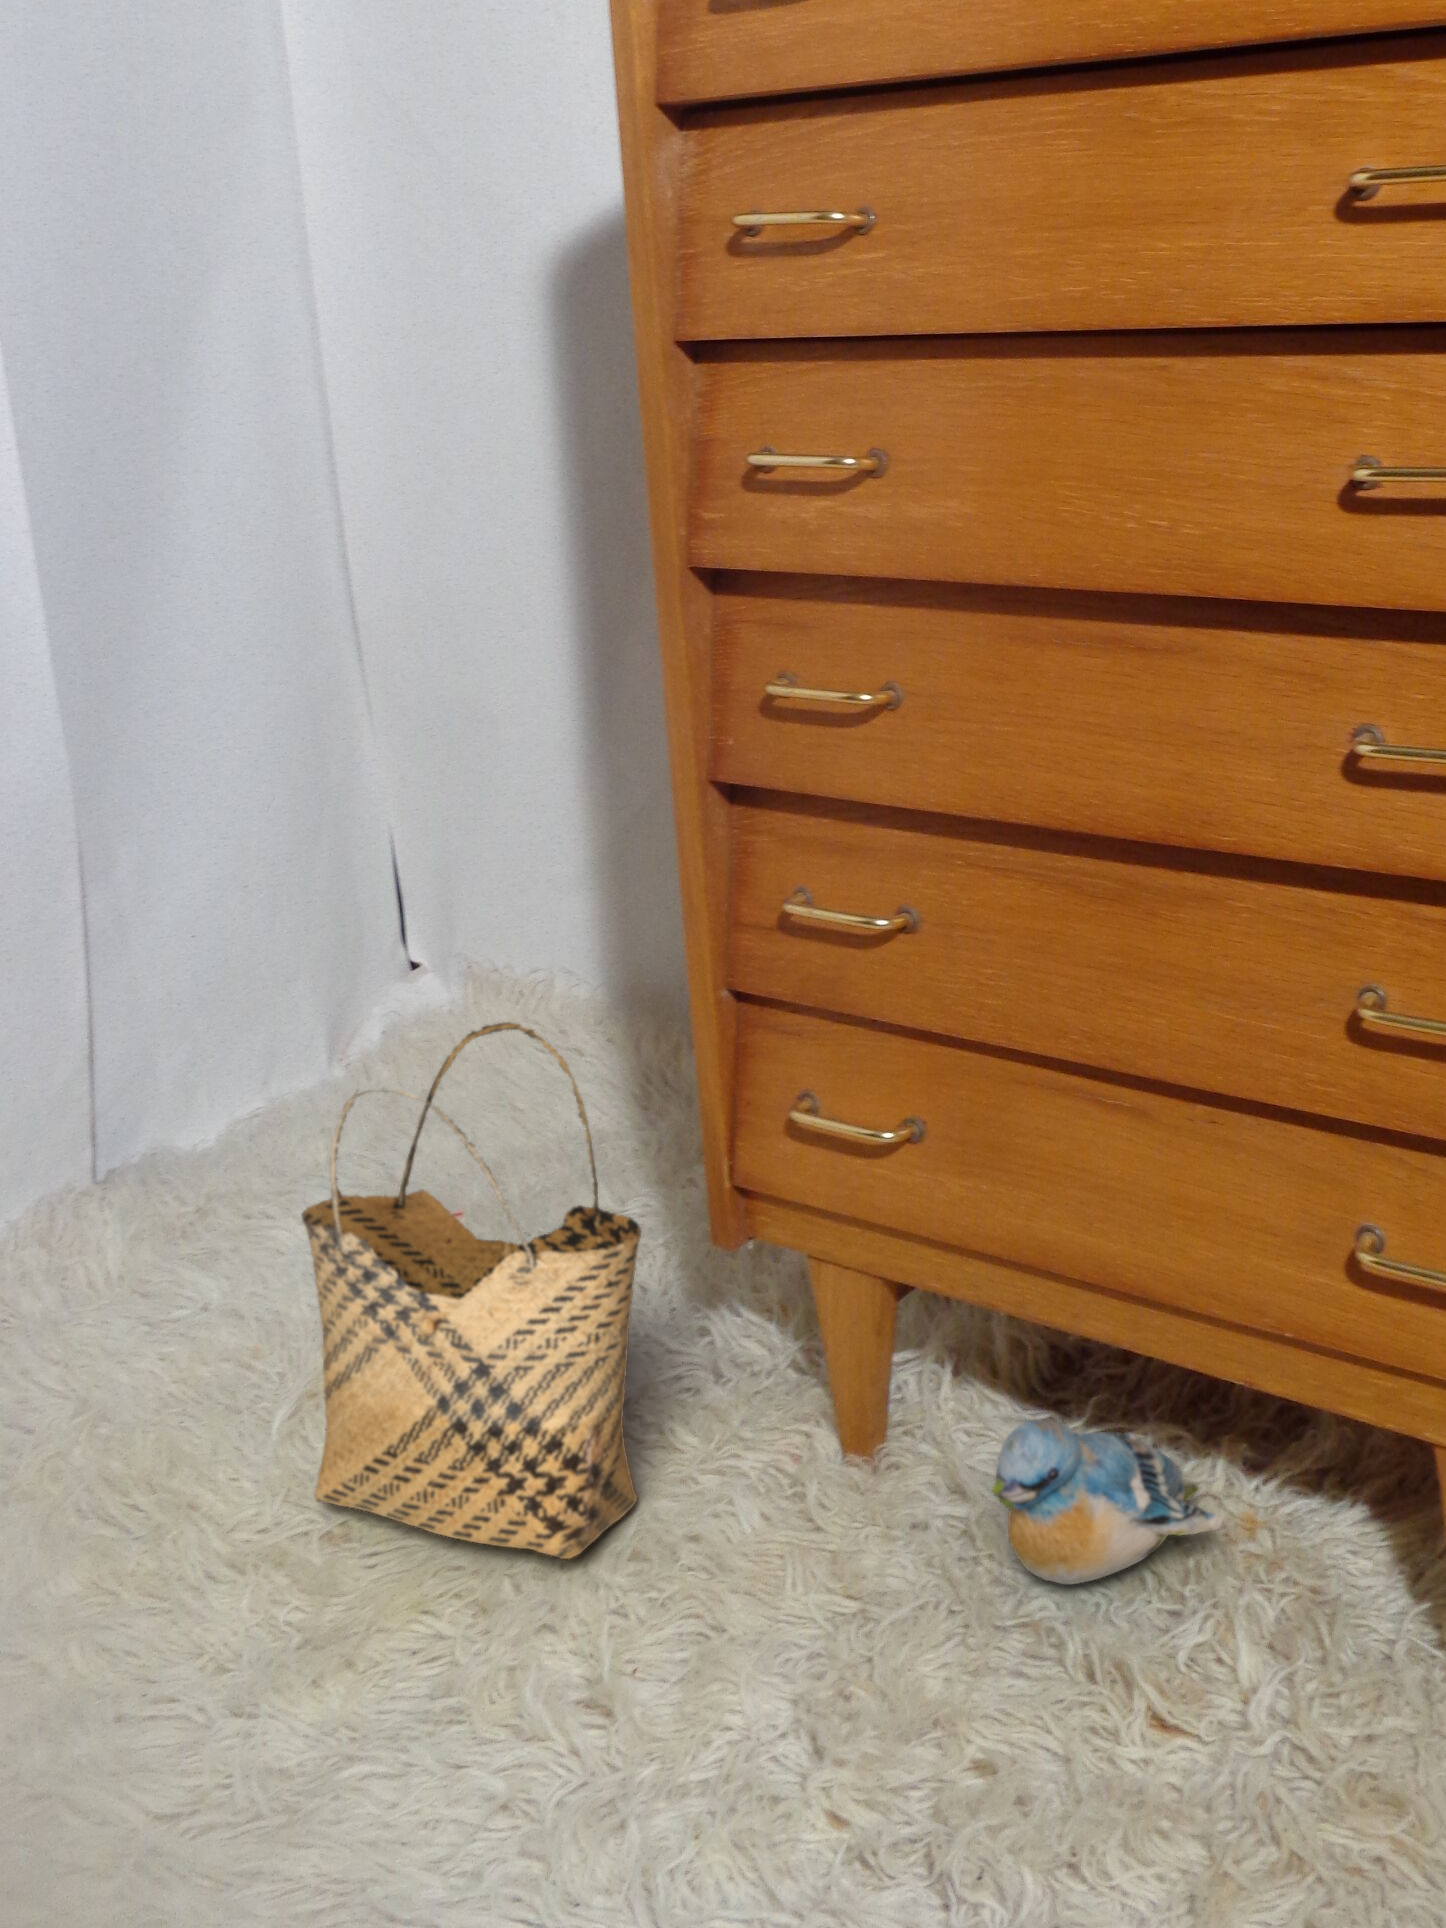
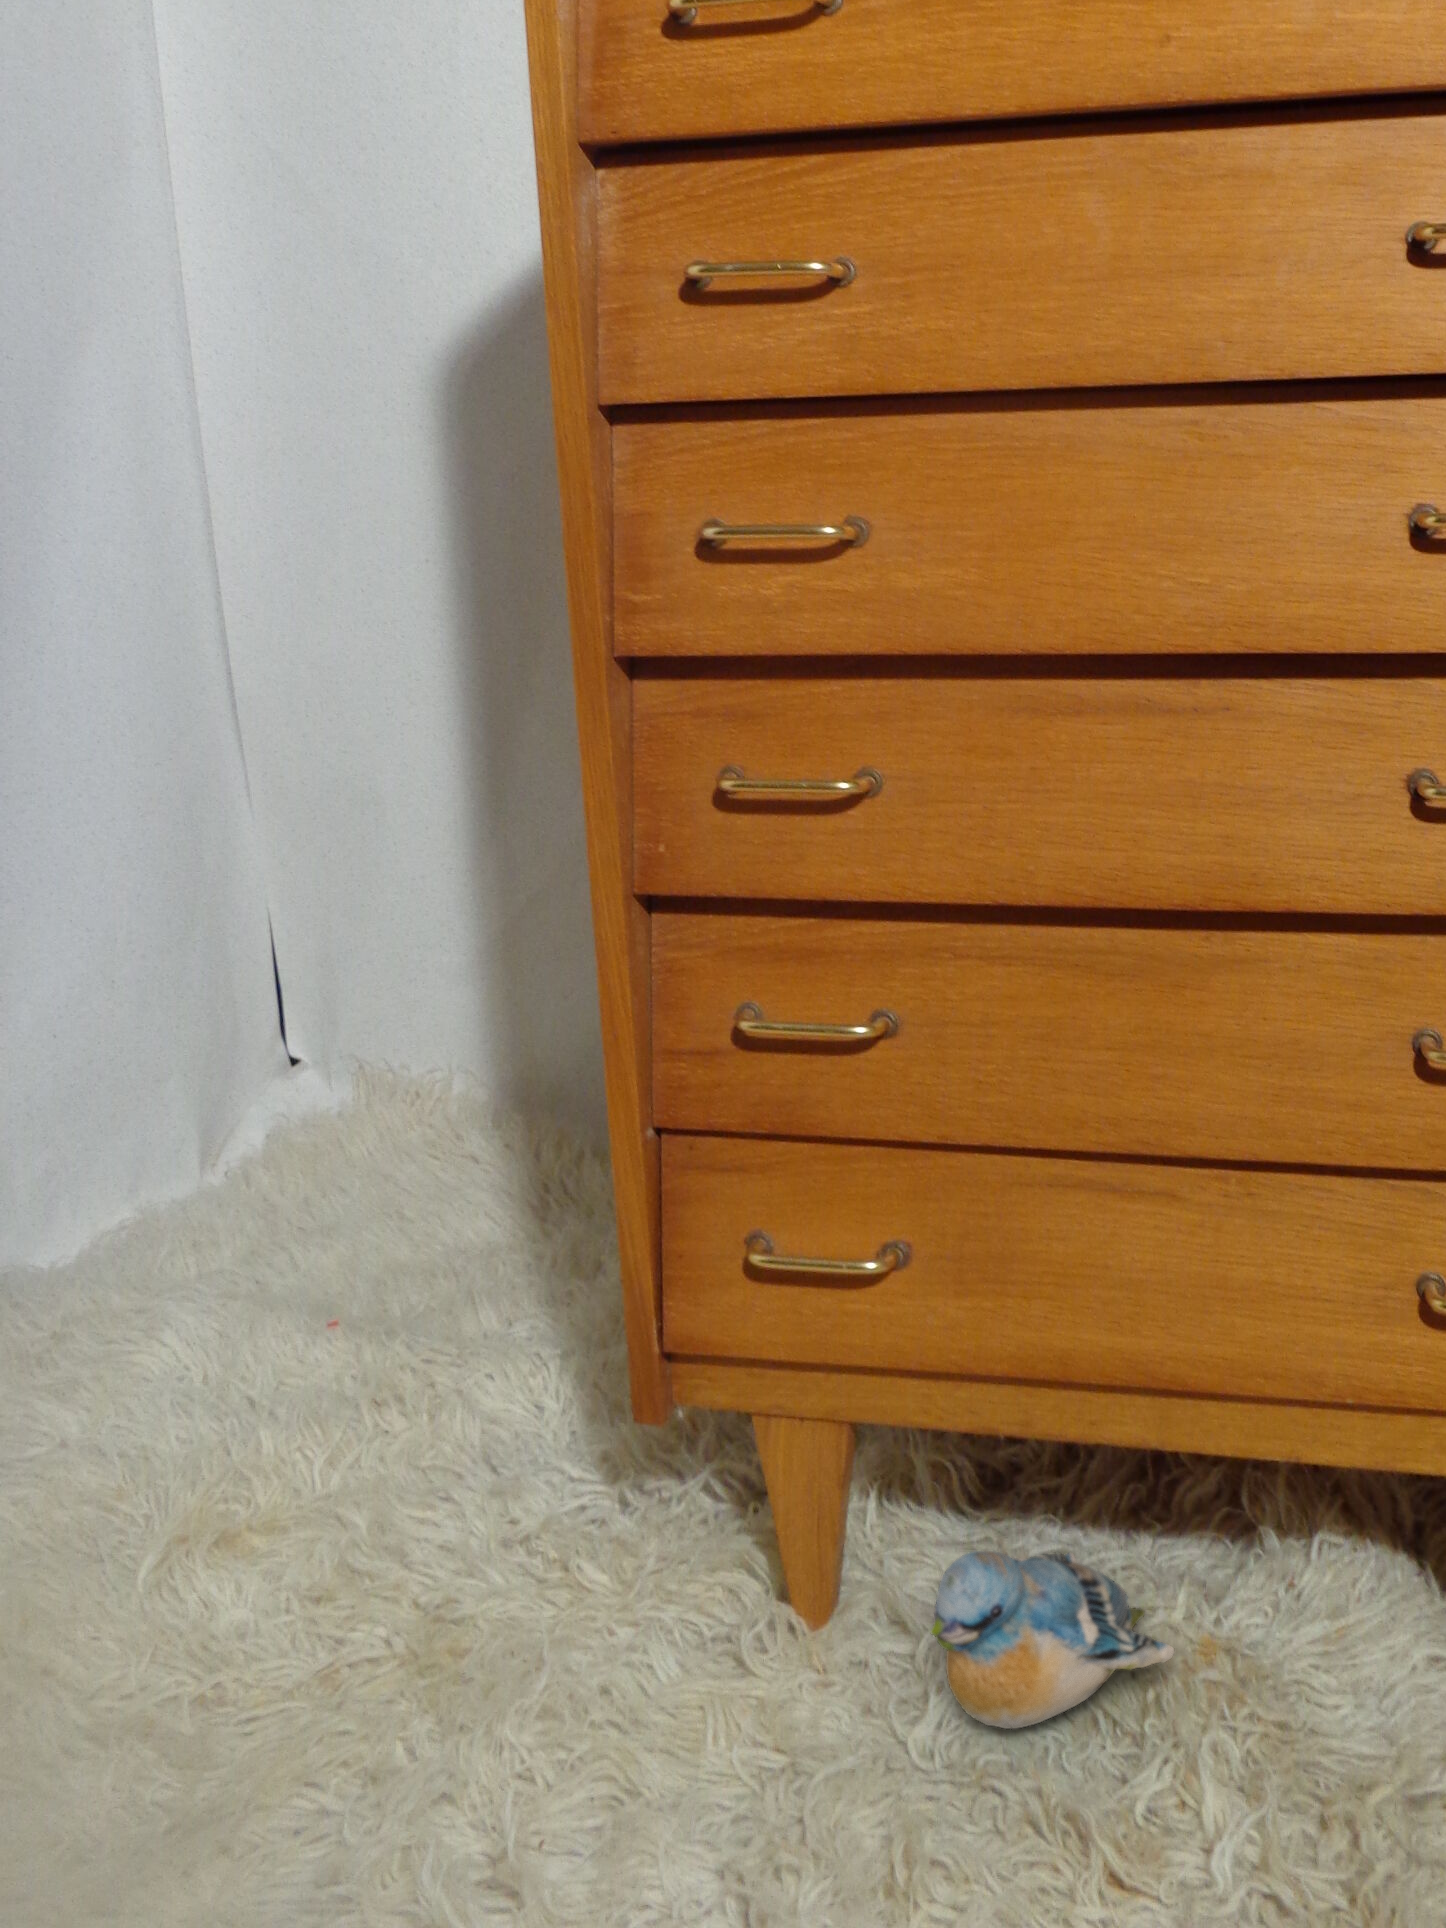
woven basket: present [301,1022,641,1559] -> none [169,1130,546,1724]

